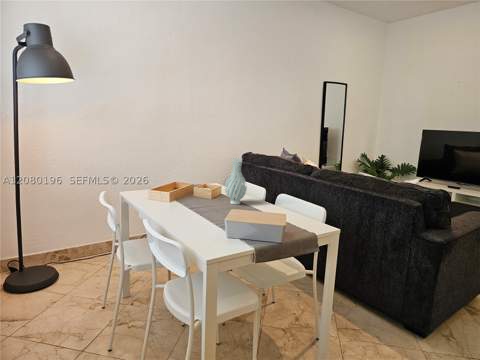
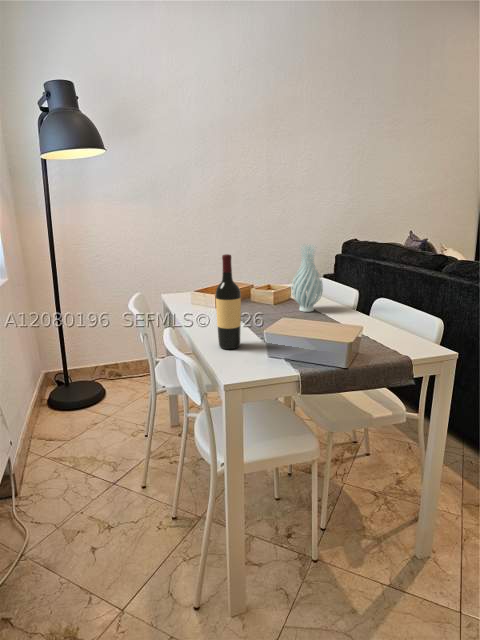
wine bottle: none [186,166,204,234] -> present [216,254,241,349]

